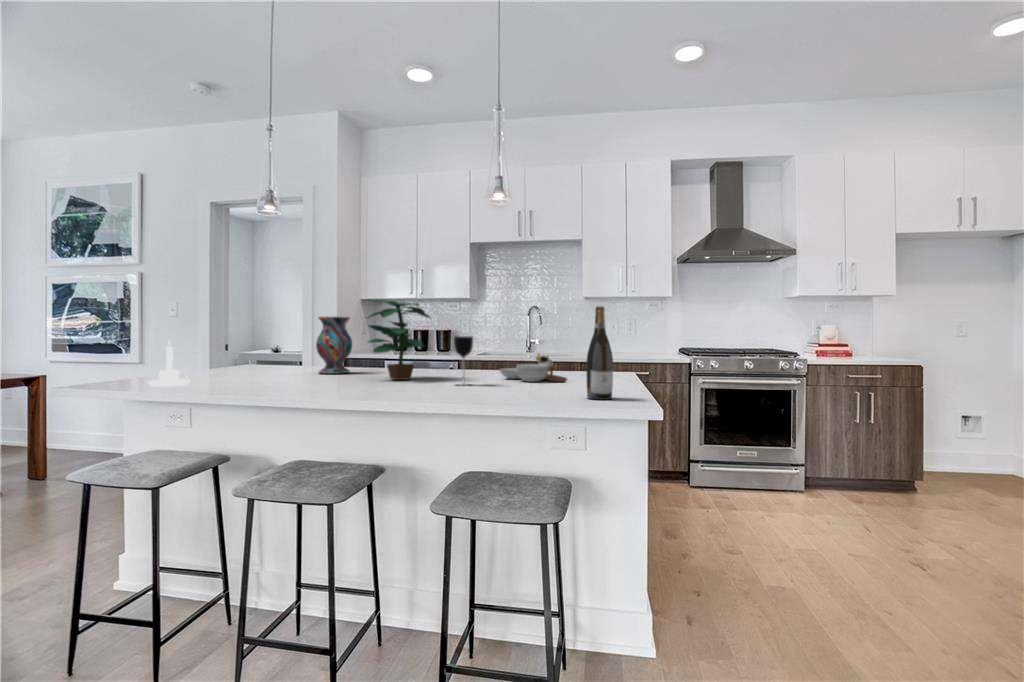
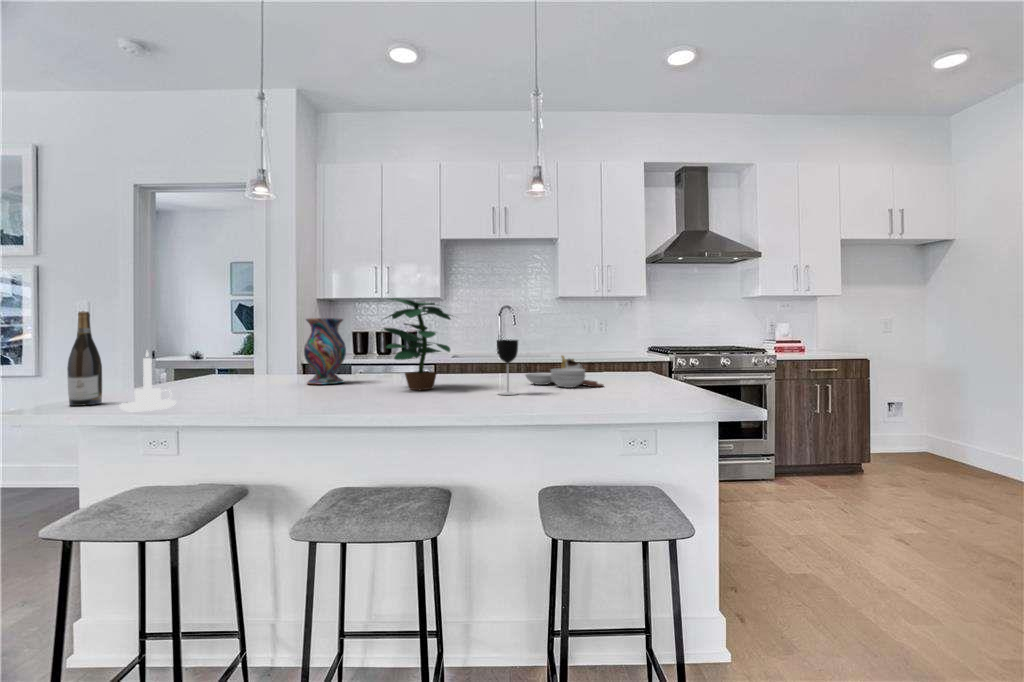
wine bottle: present [586,306,613,400] -> present [67,312,102,406]

